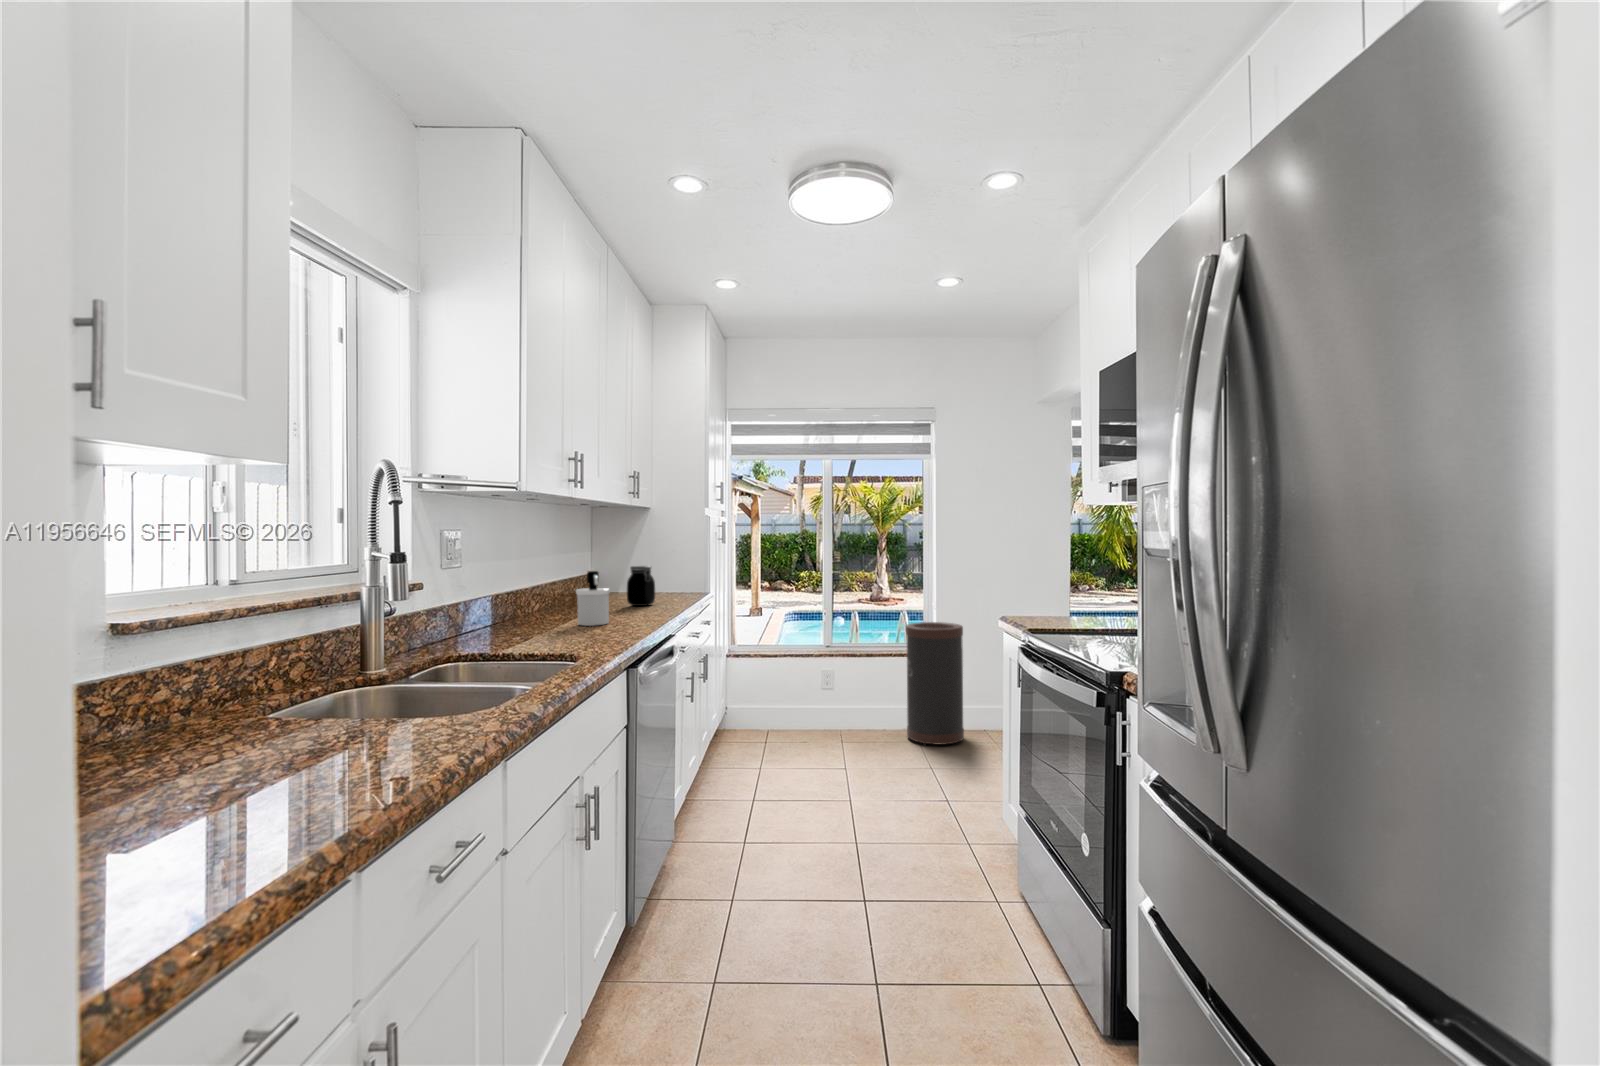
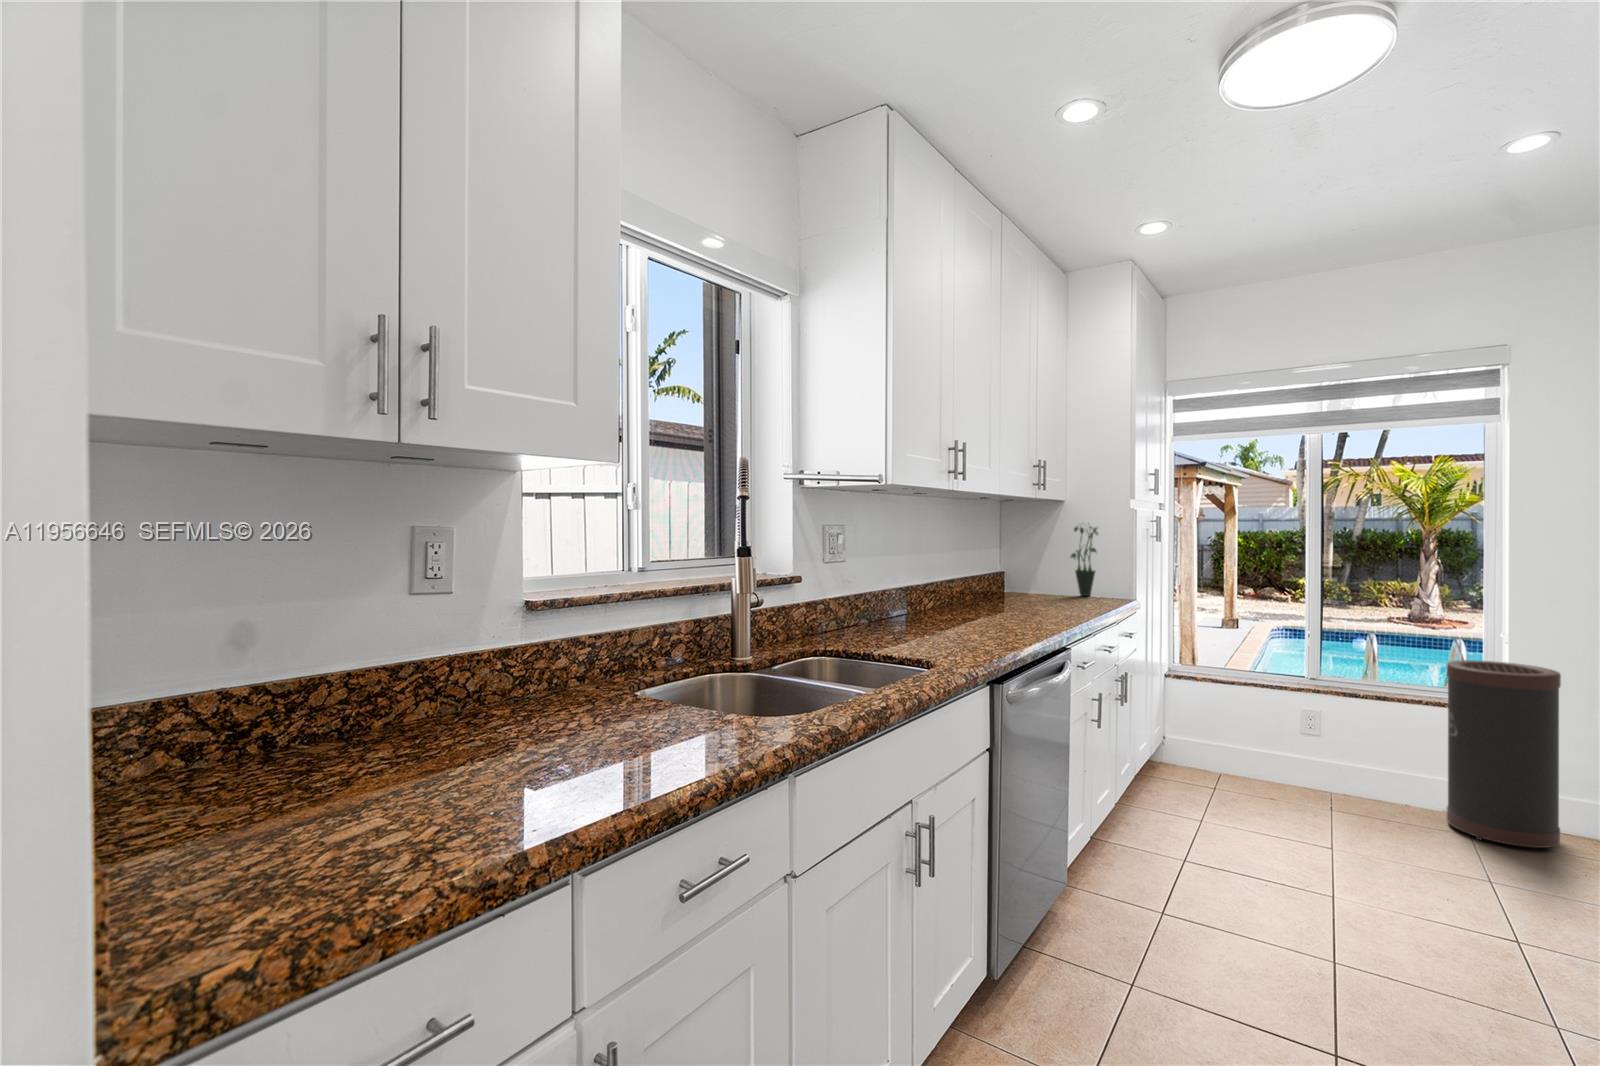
potted plant: none [655,528,682,592] -> present [1070,523,1098,596]
jar: present [627,566,655,606] -> none [1028,565,1061,611]
soap dispenser: present [576,571,610,626] -> none [960,570,996,629]

